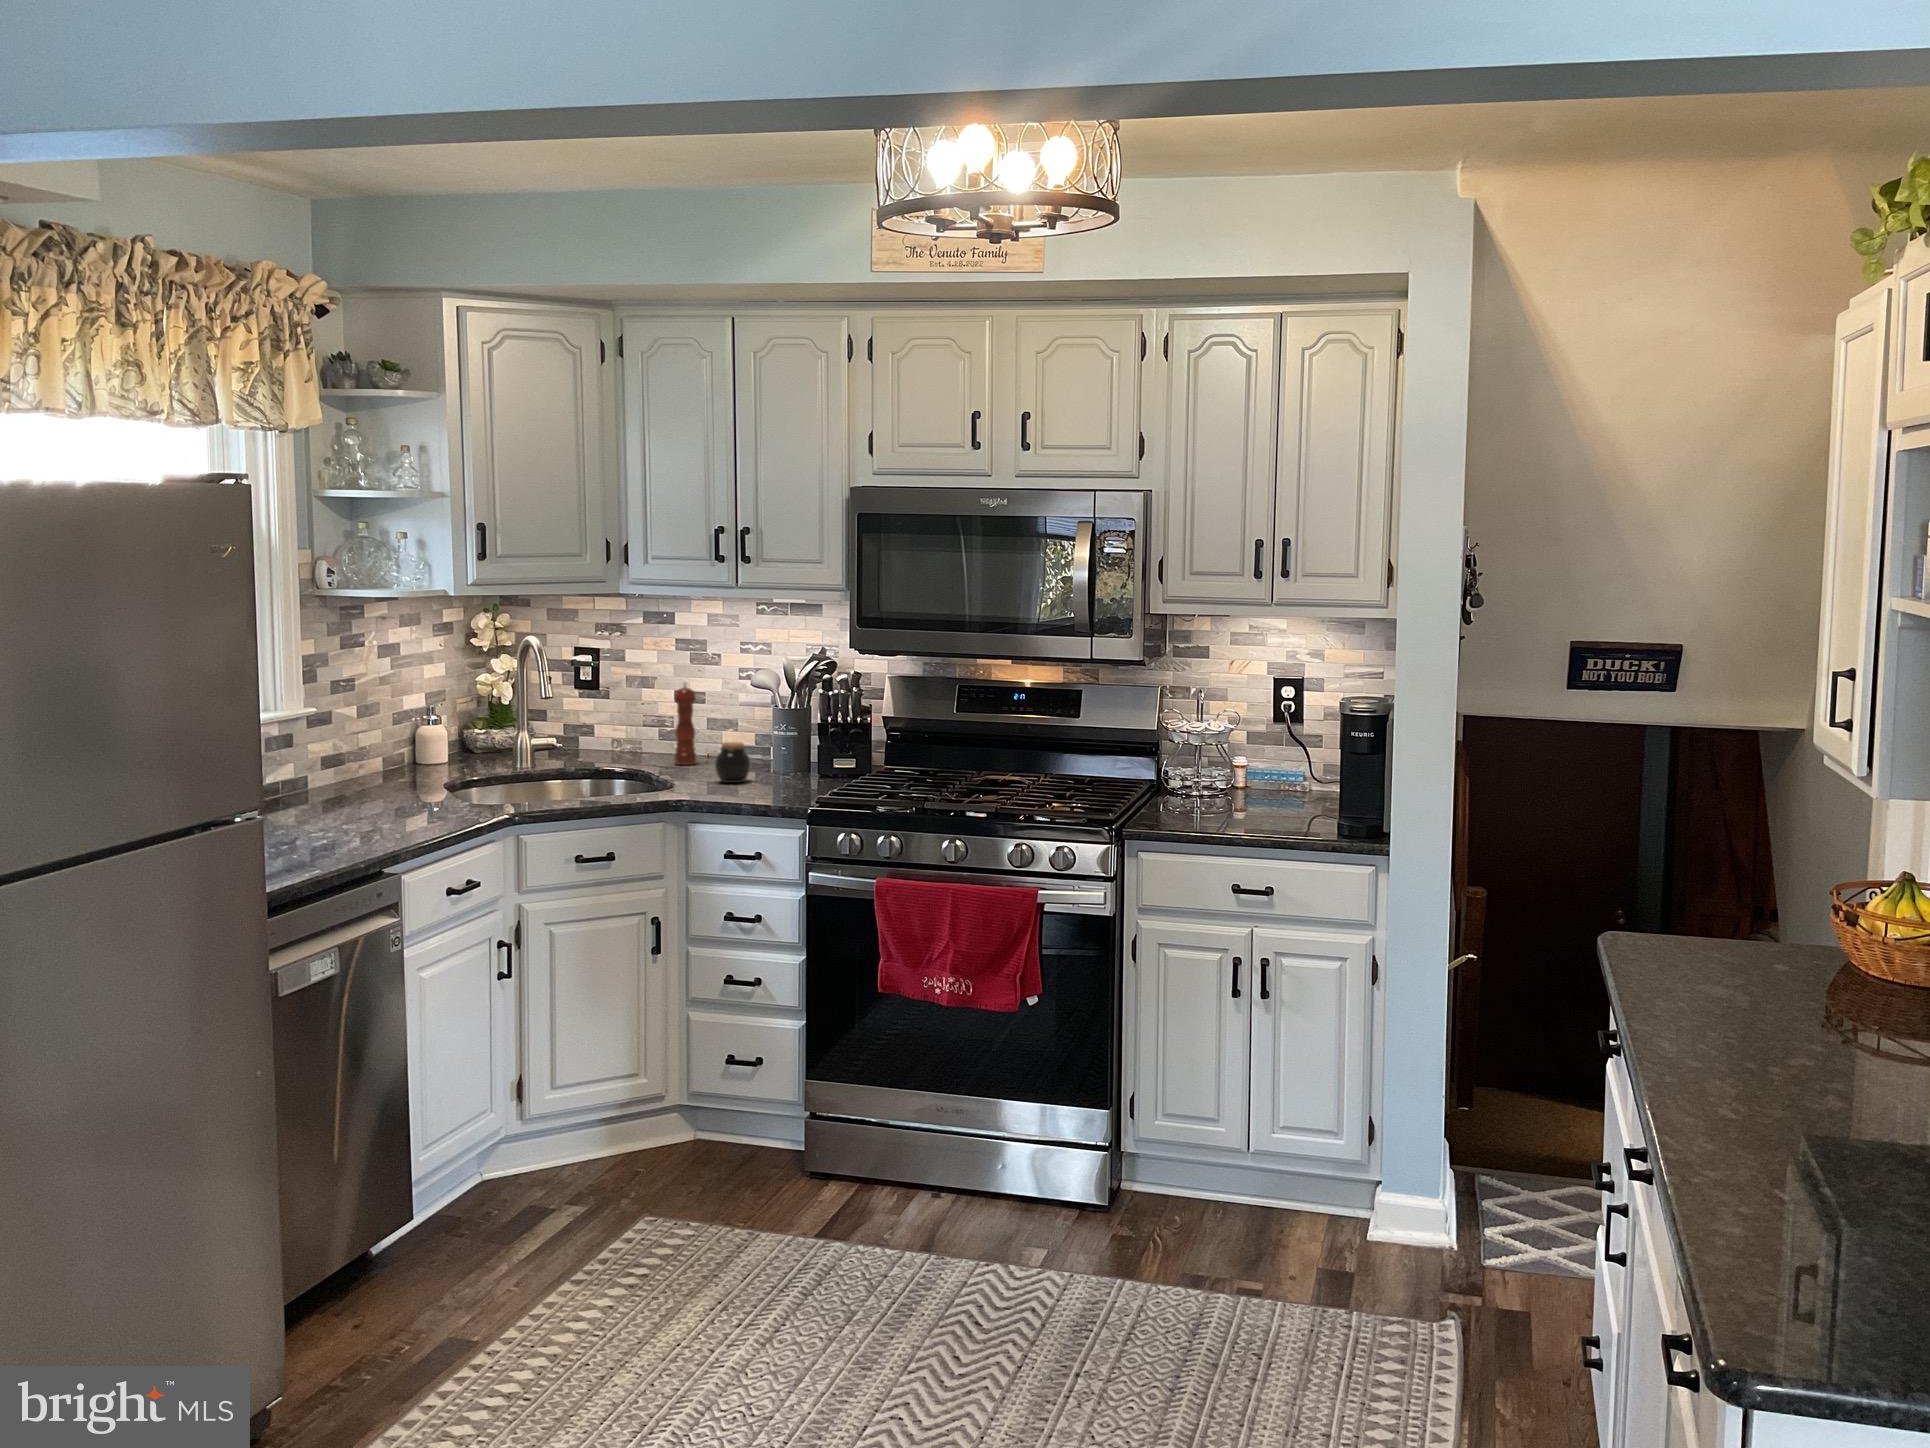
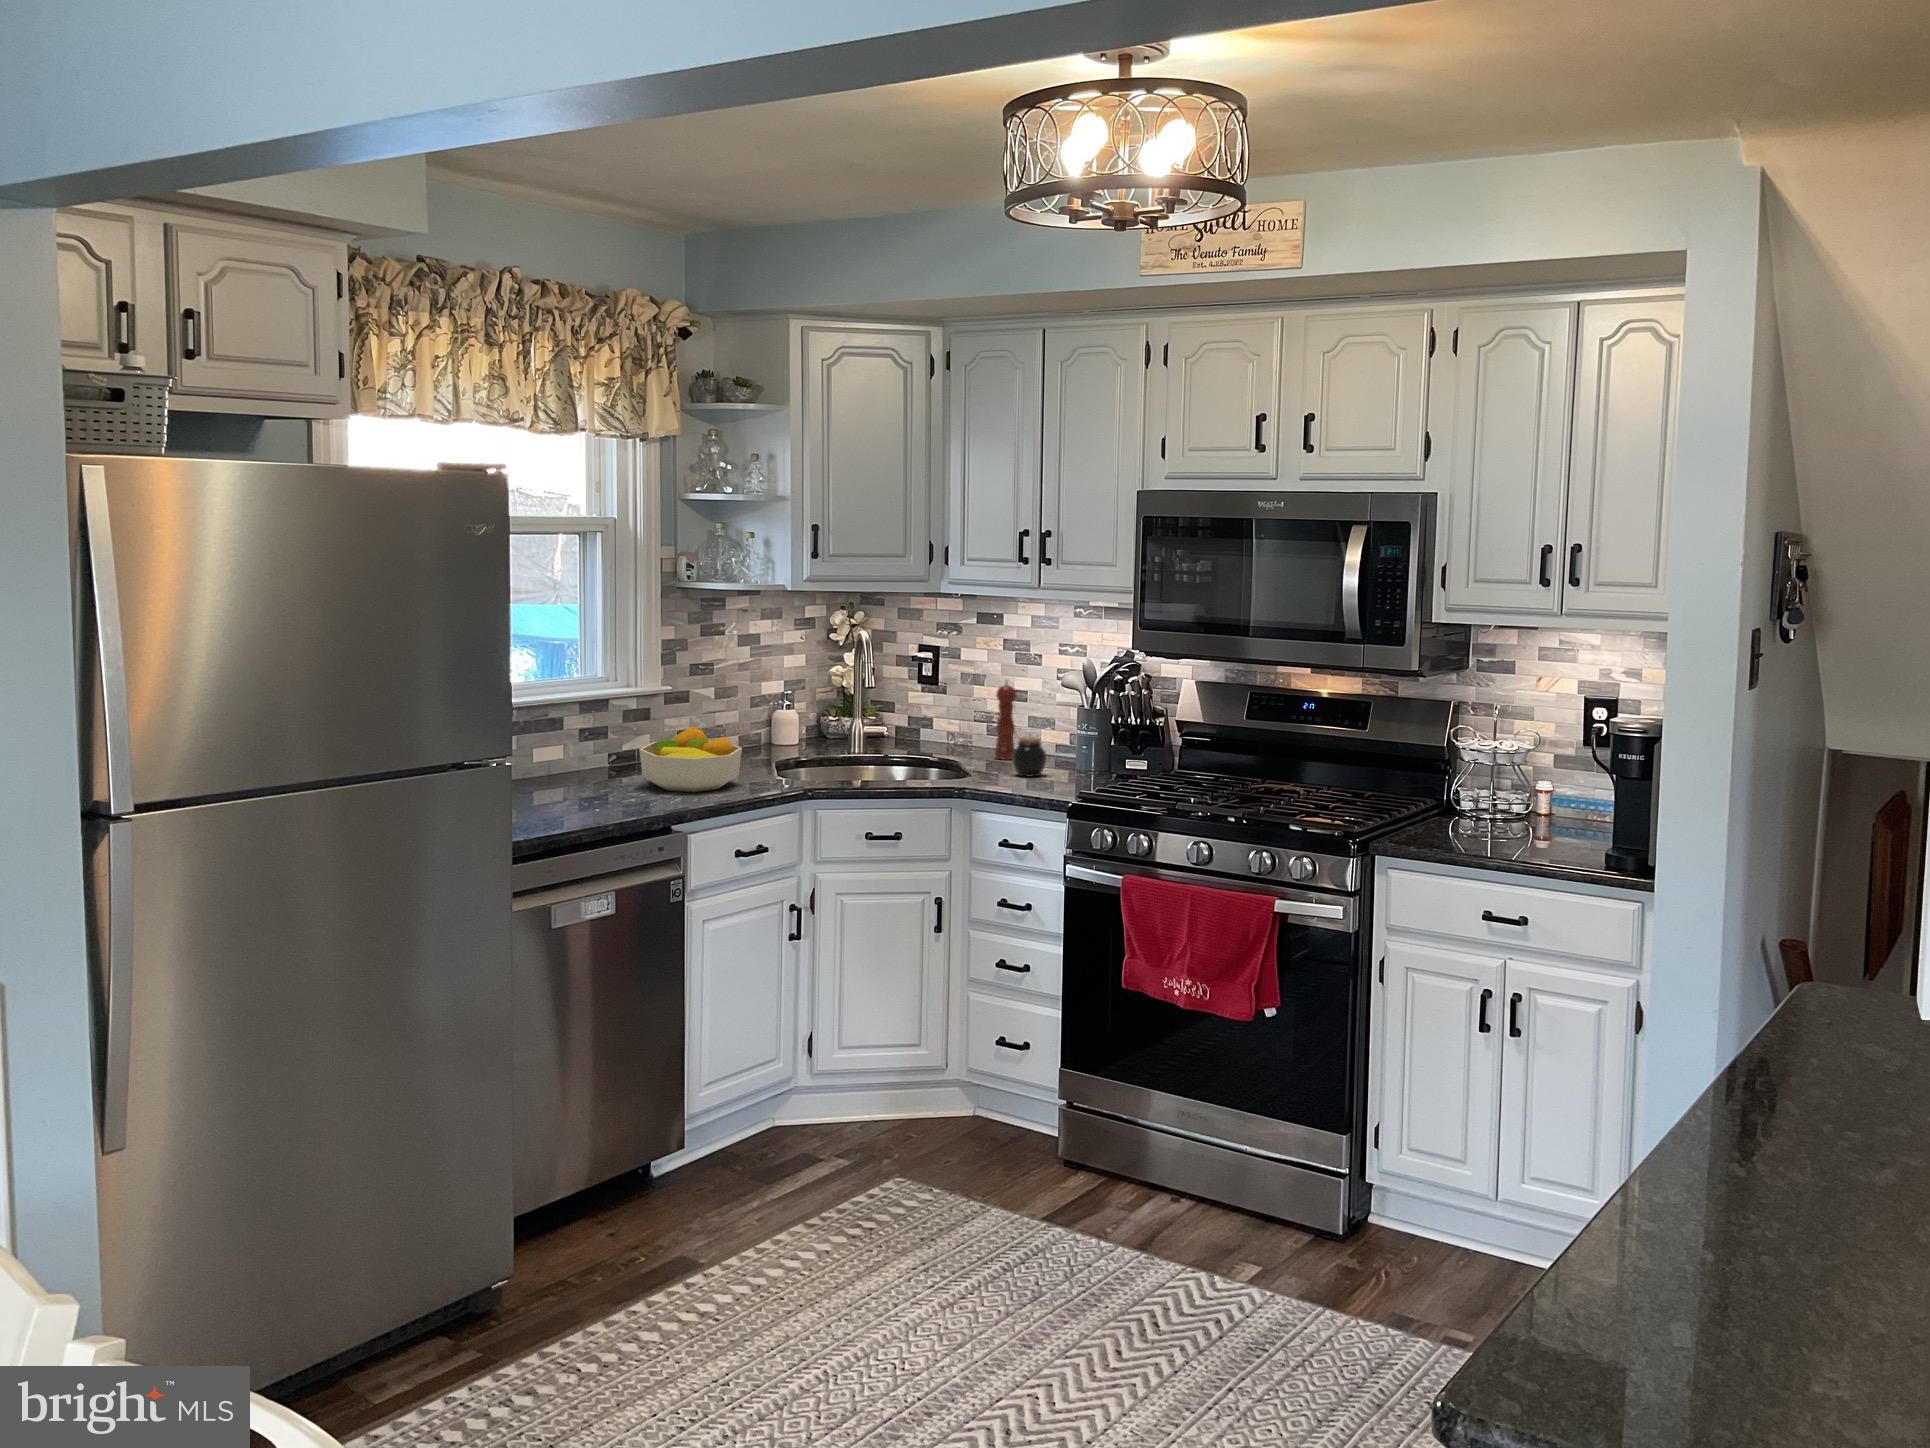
fruit bowl: none [314,753,431,827] -> present [639,727,742,792]

